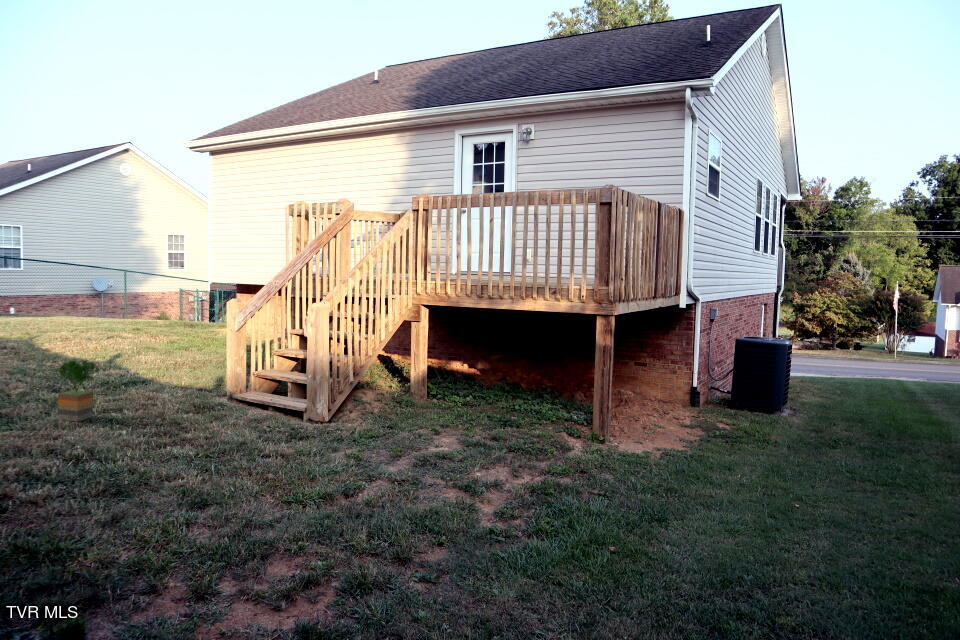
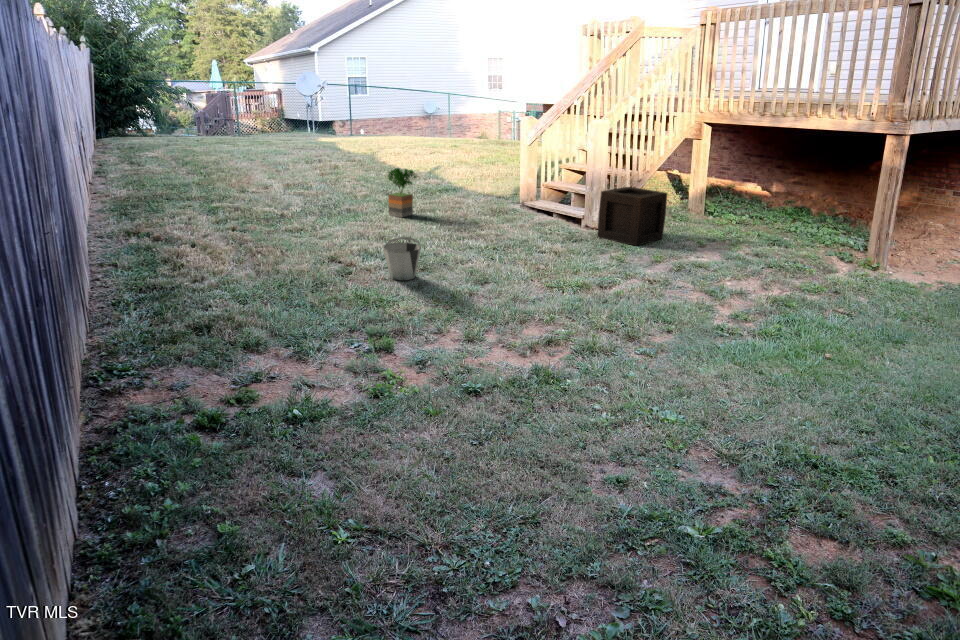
wooden crate: none [324,374,395,437] -> present [598,187,667,246]
bucket: none [55,455,114,516] -> present [383,237,421,280]

